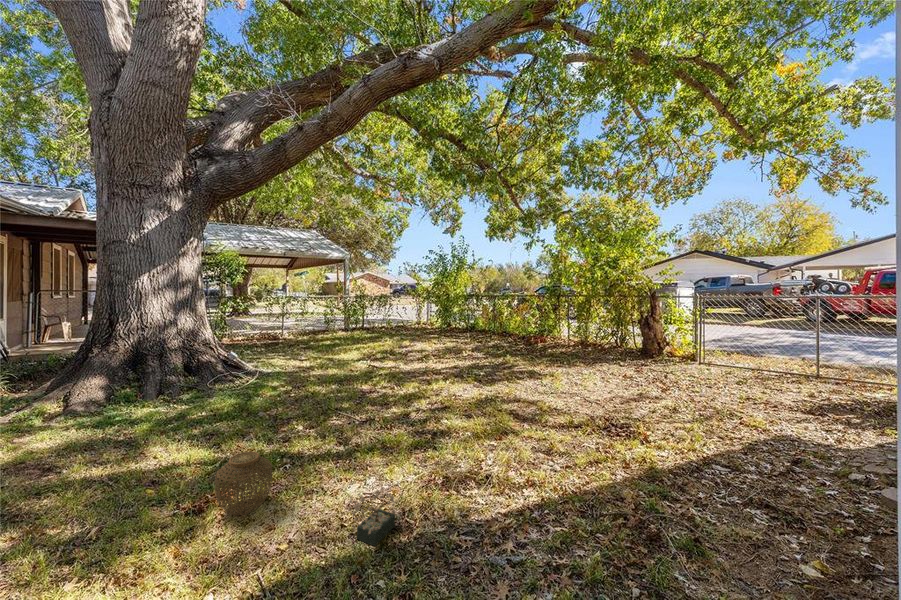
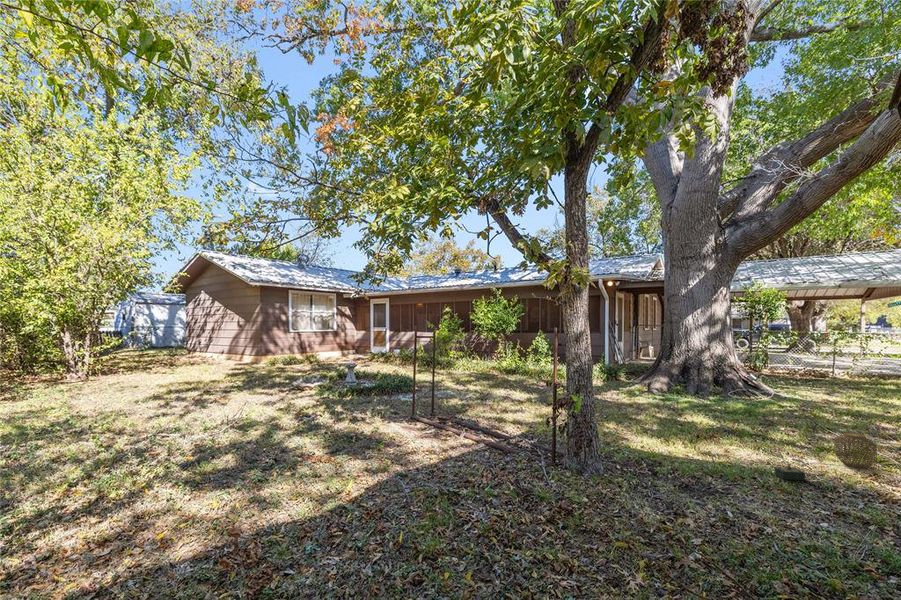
woven basket: present [215,451,272,515] -> present [834,432,877,469]

